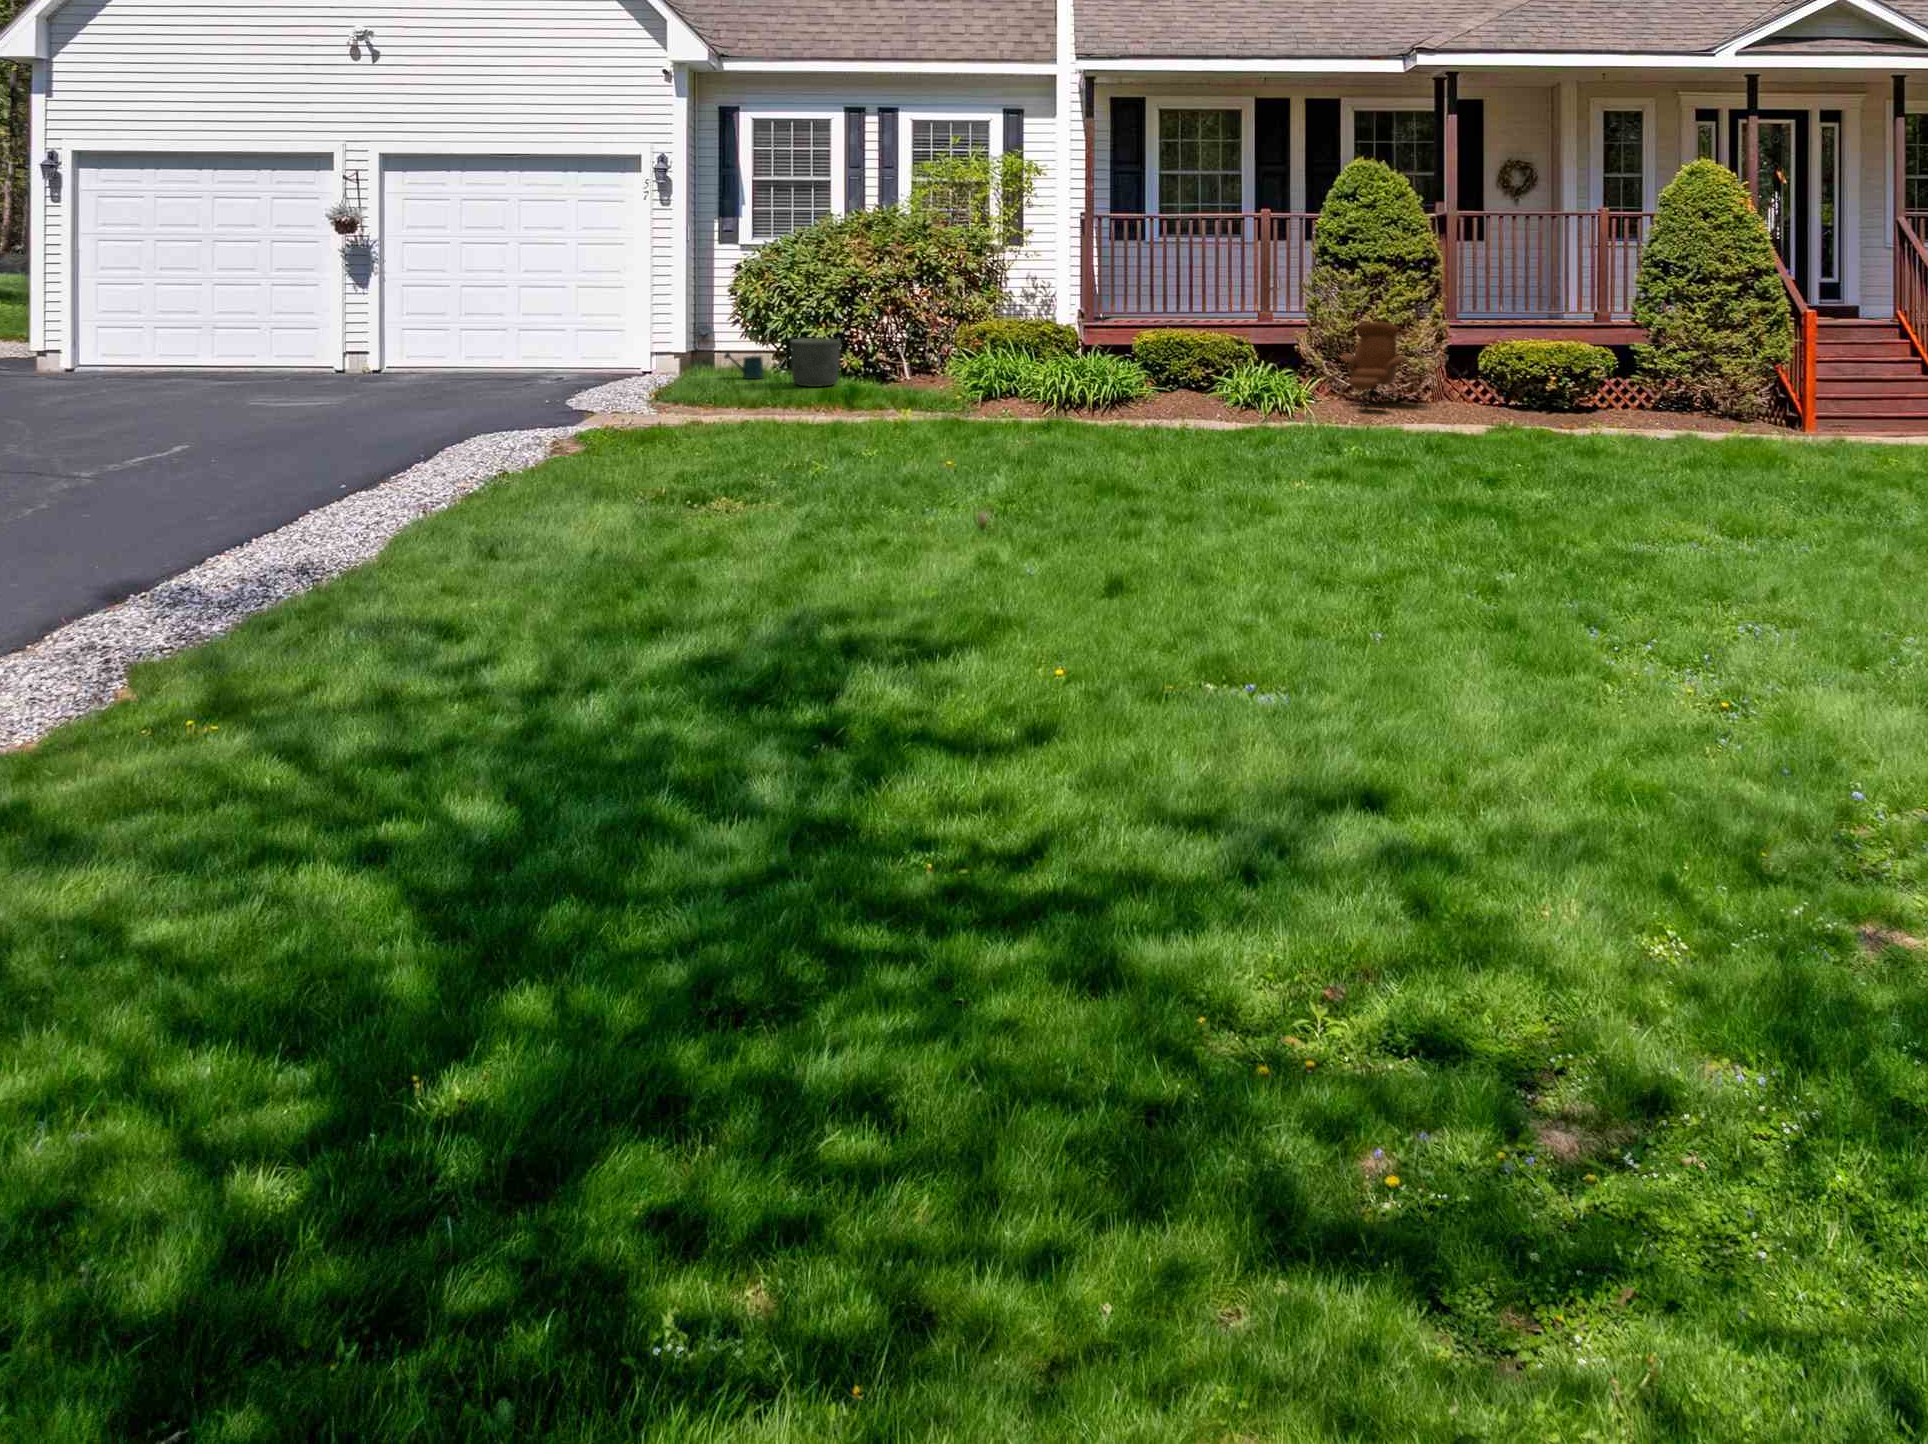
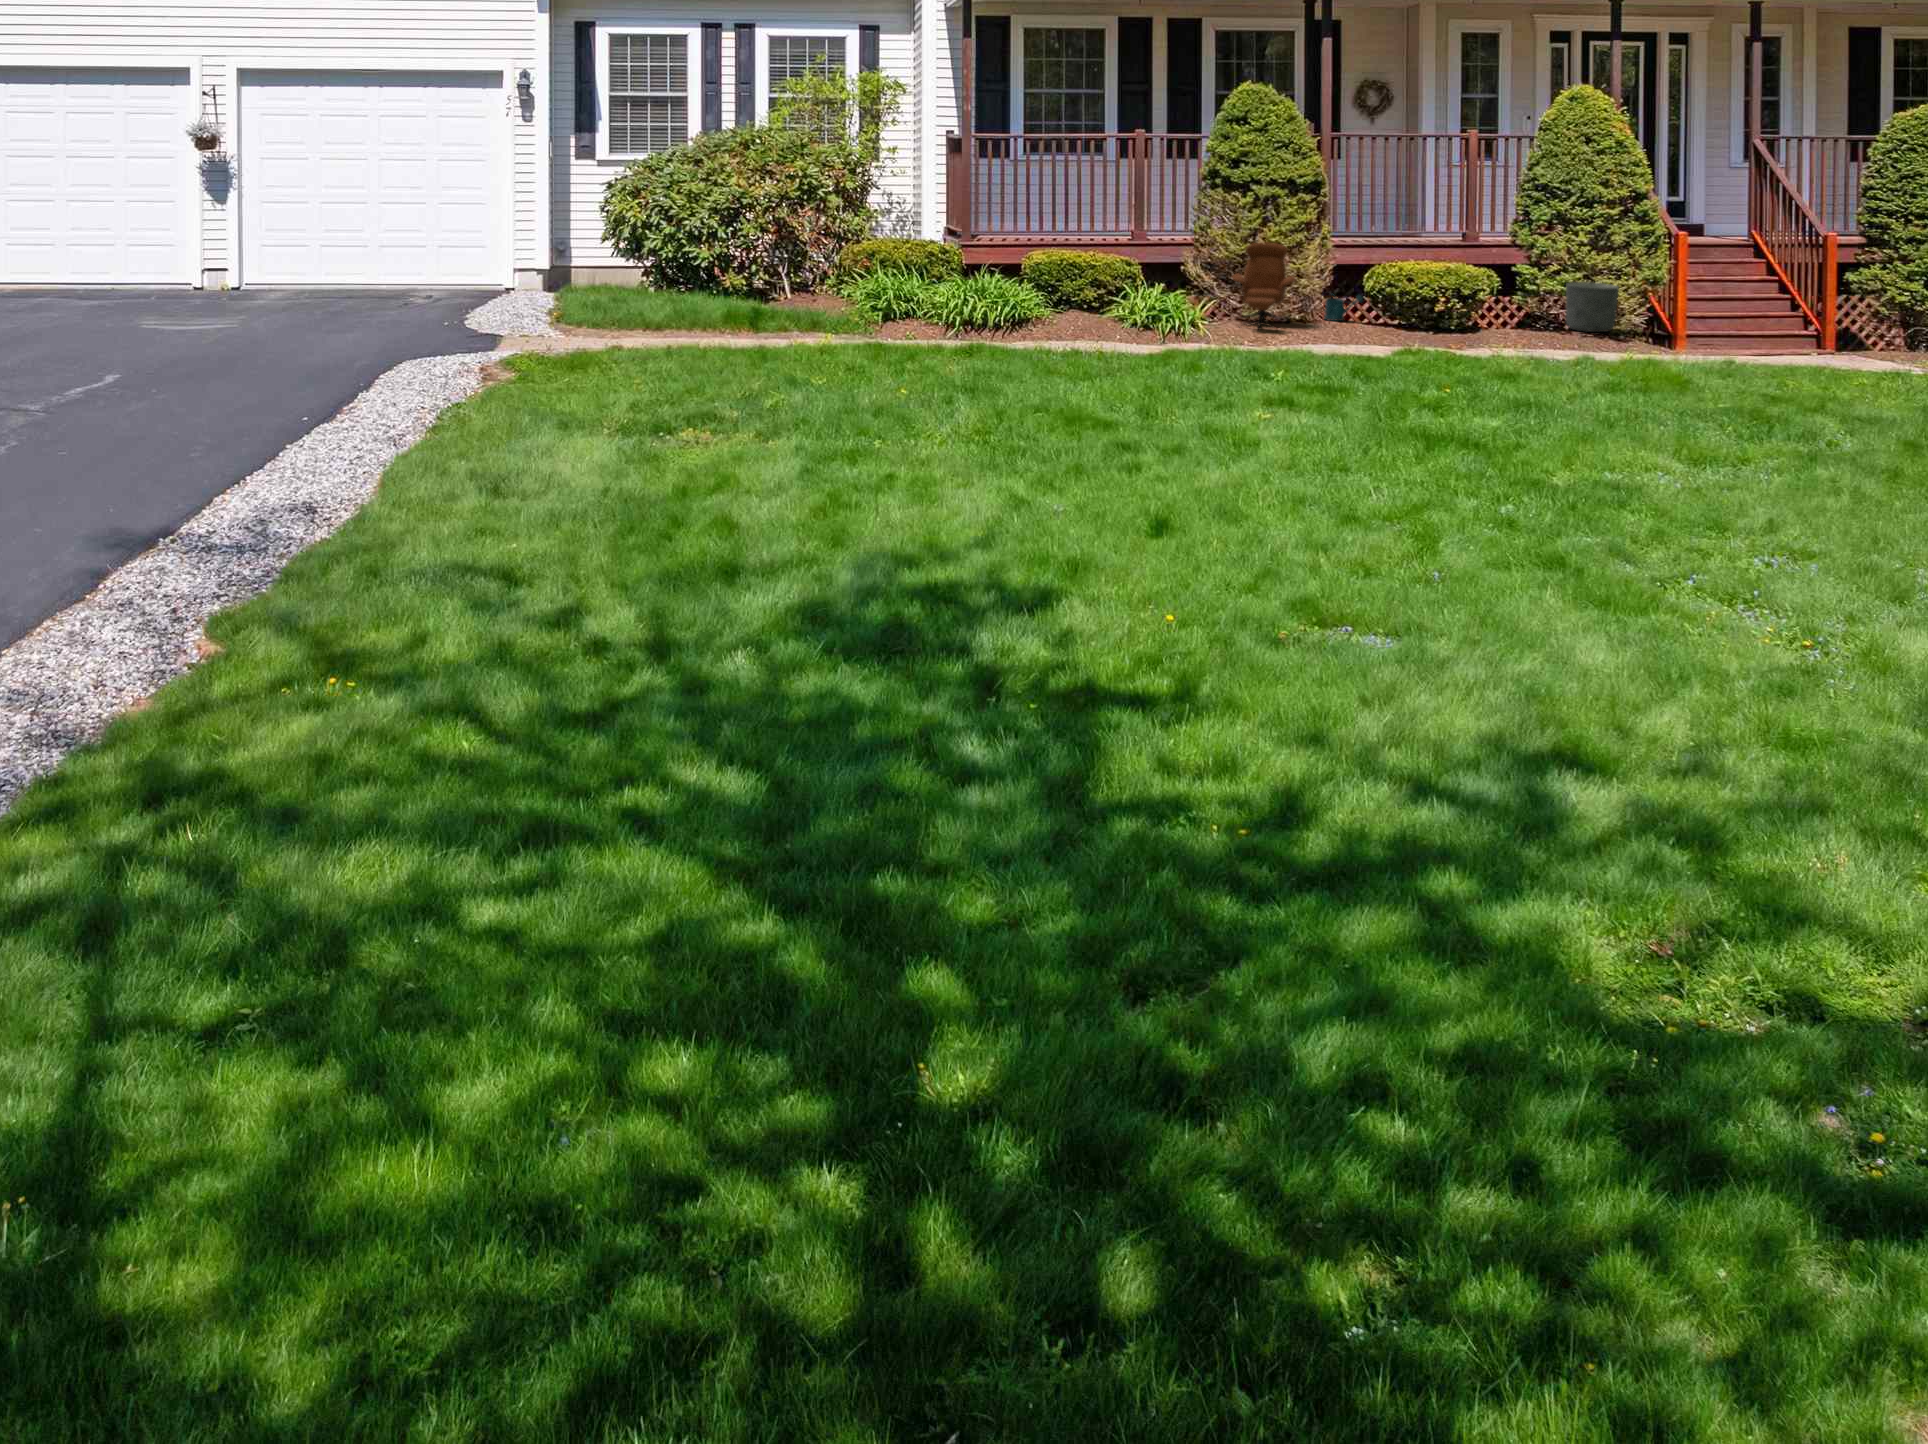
planter: present [790,338,841,387] -> present [1566,282,1619,332]
watering can: present [724,352,763,379] -> present [1320,294,1363,321]

